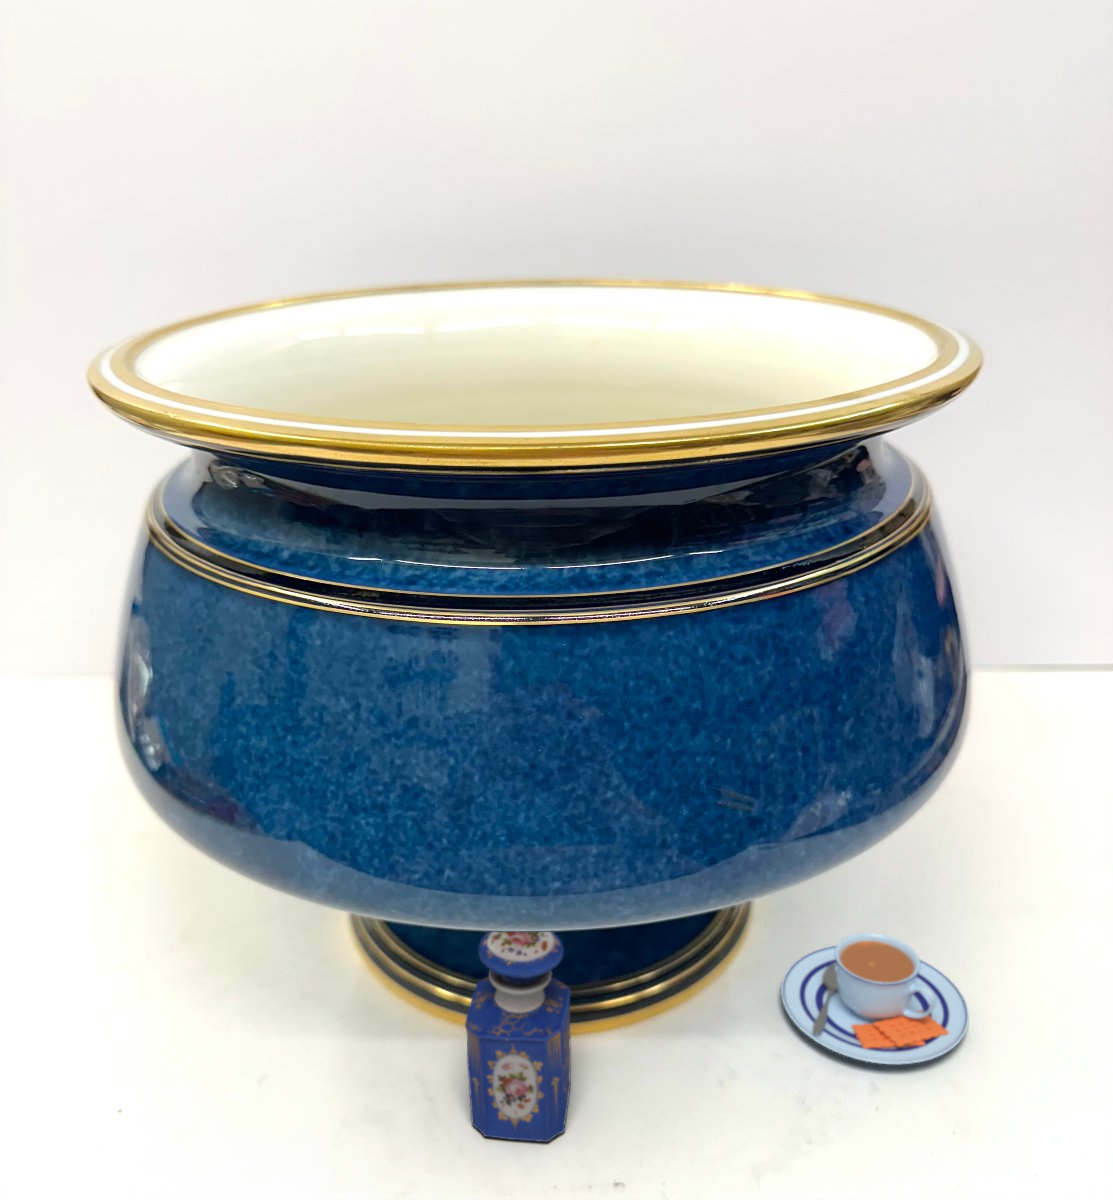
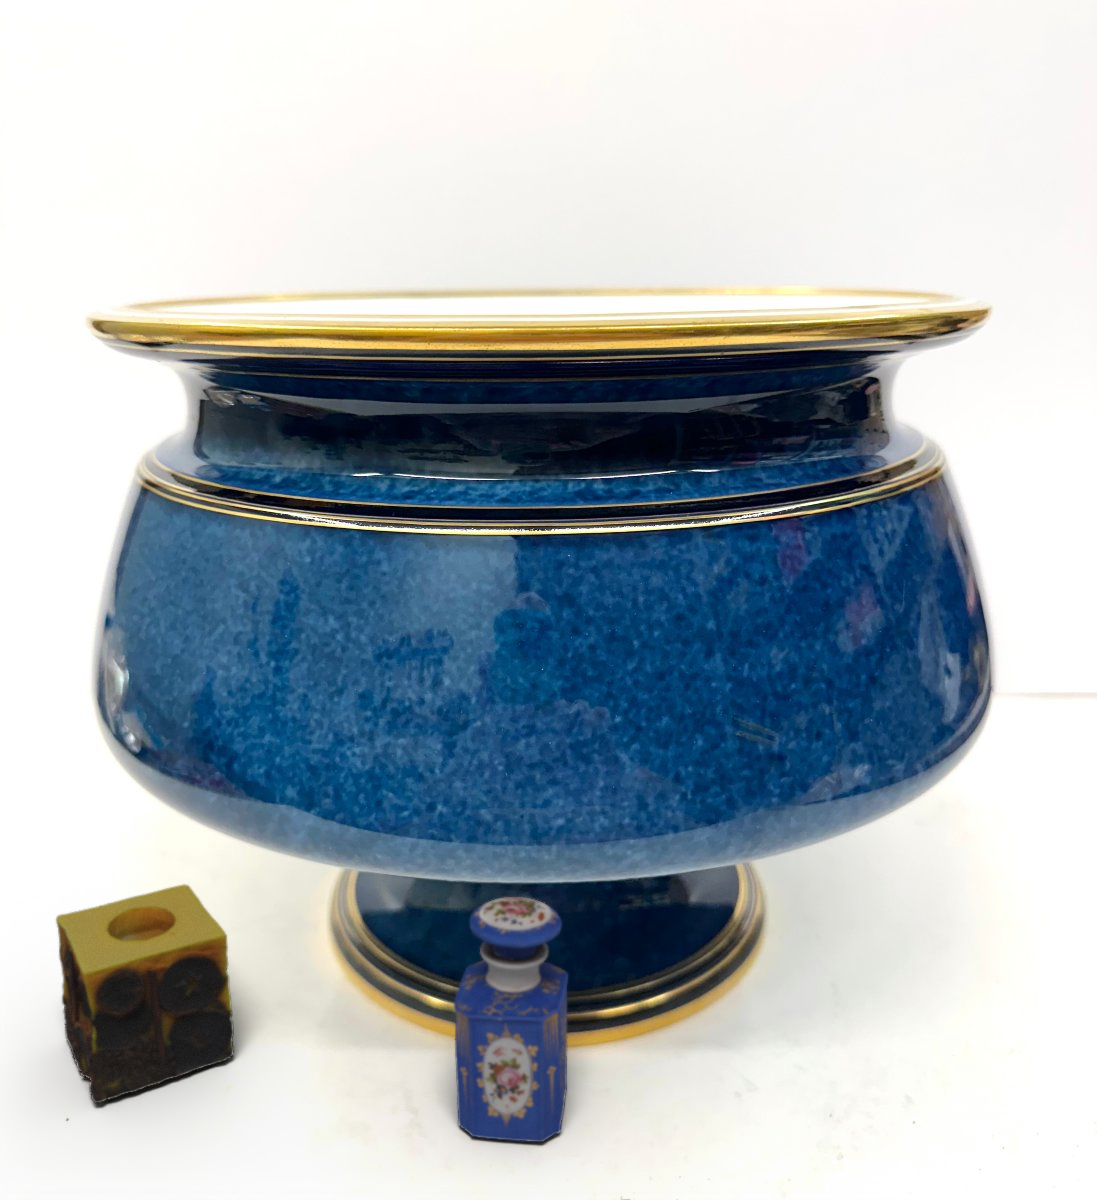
candle: none [98,893,266,1104] -> present [56,885,234,1103]
teacup: present [781,933,969,1064] -> none [794,936,999,1068]

